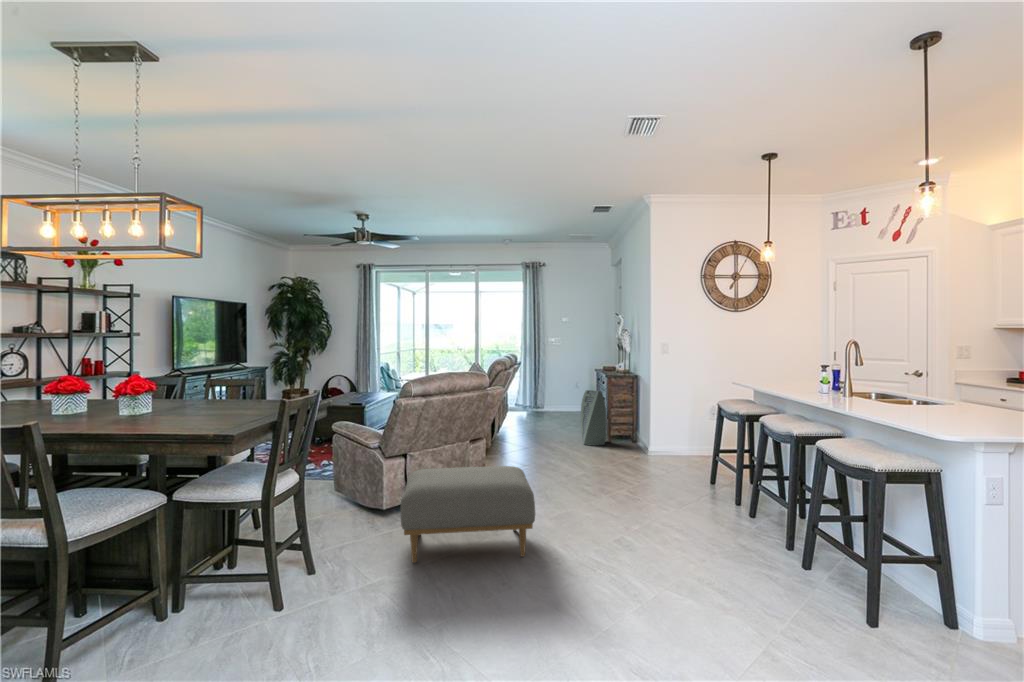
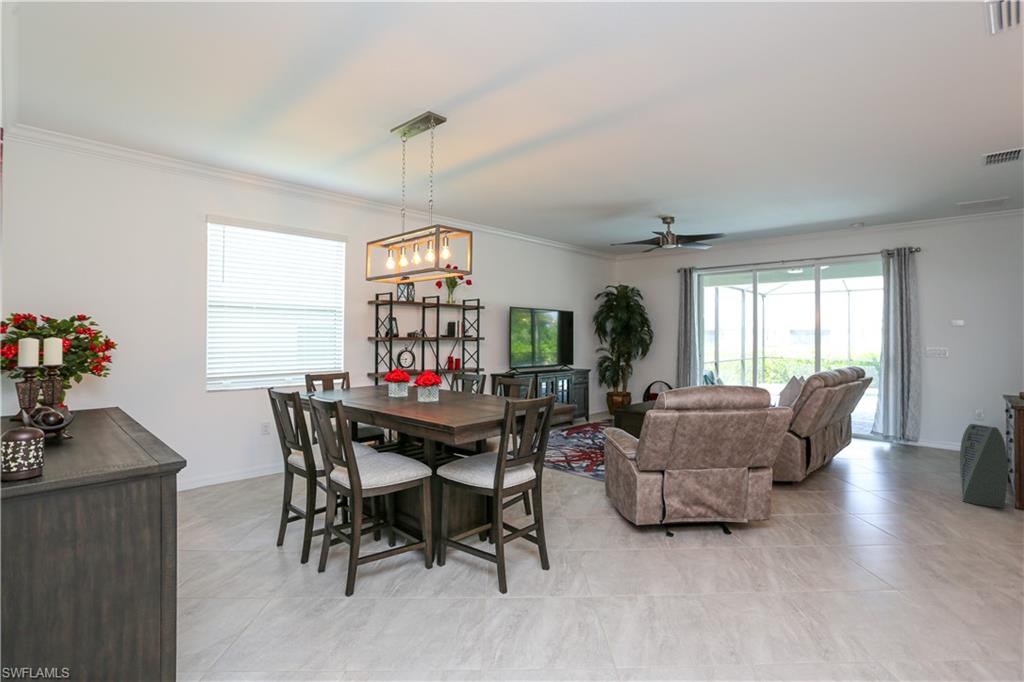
ottoman: present [401,466,535,563] -> none [626,489,798,625]

